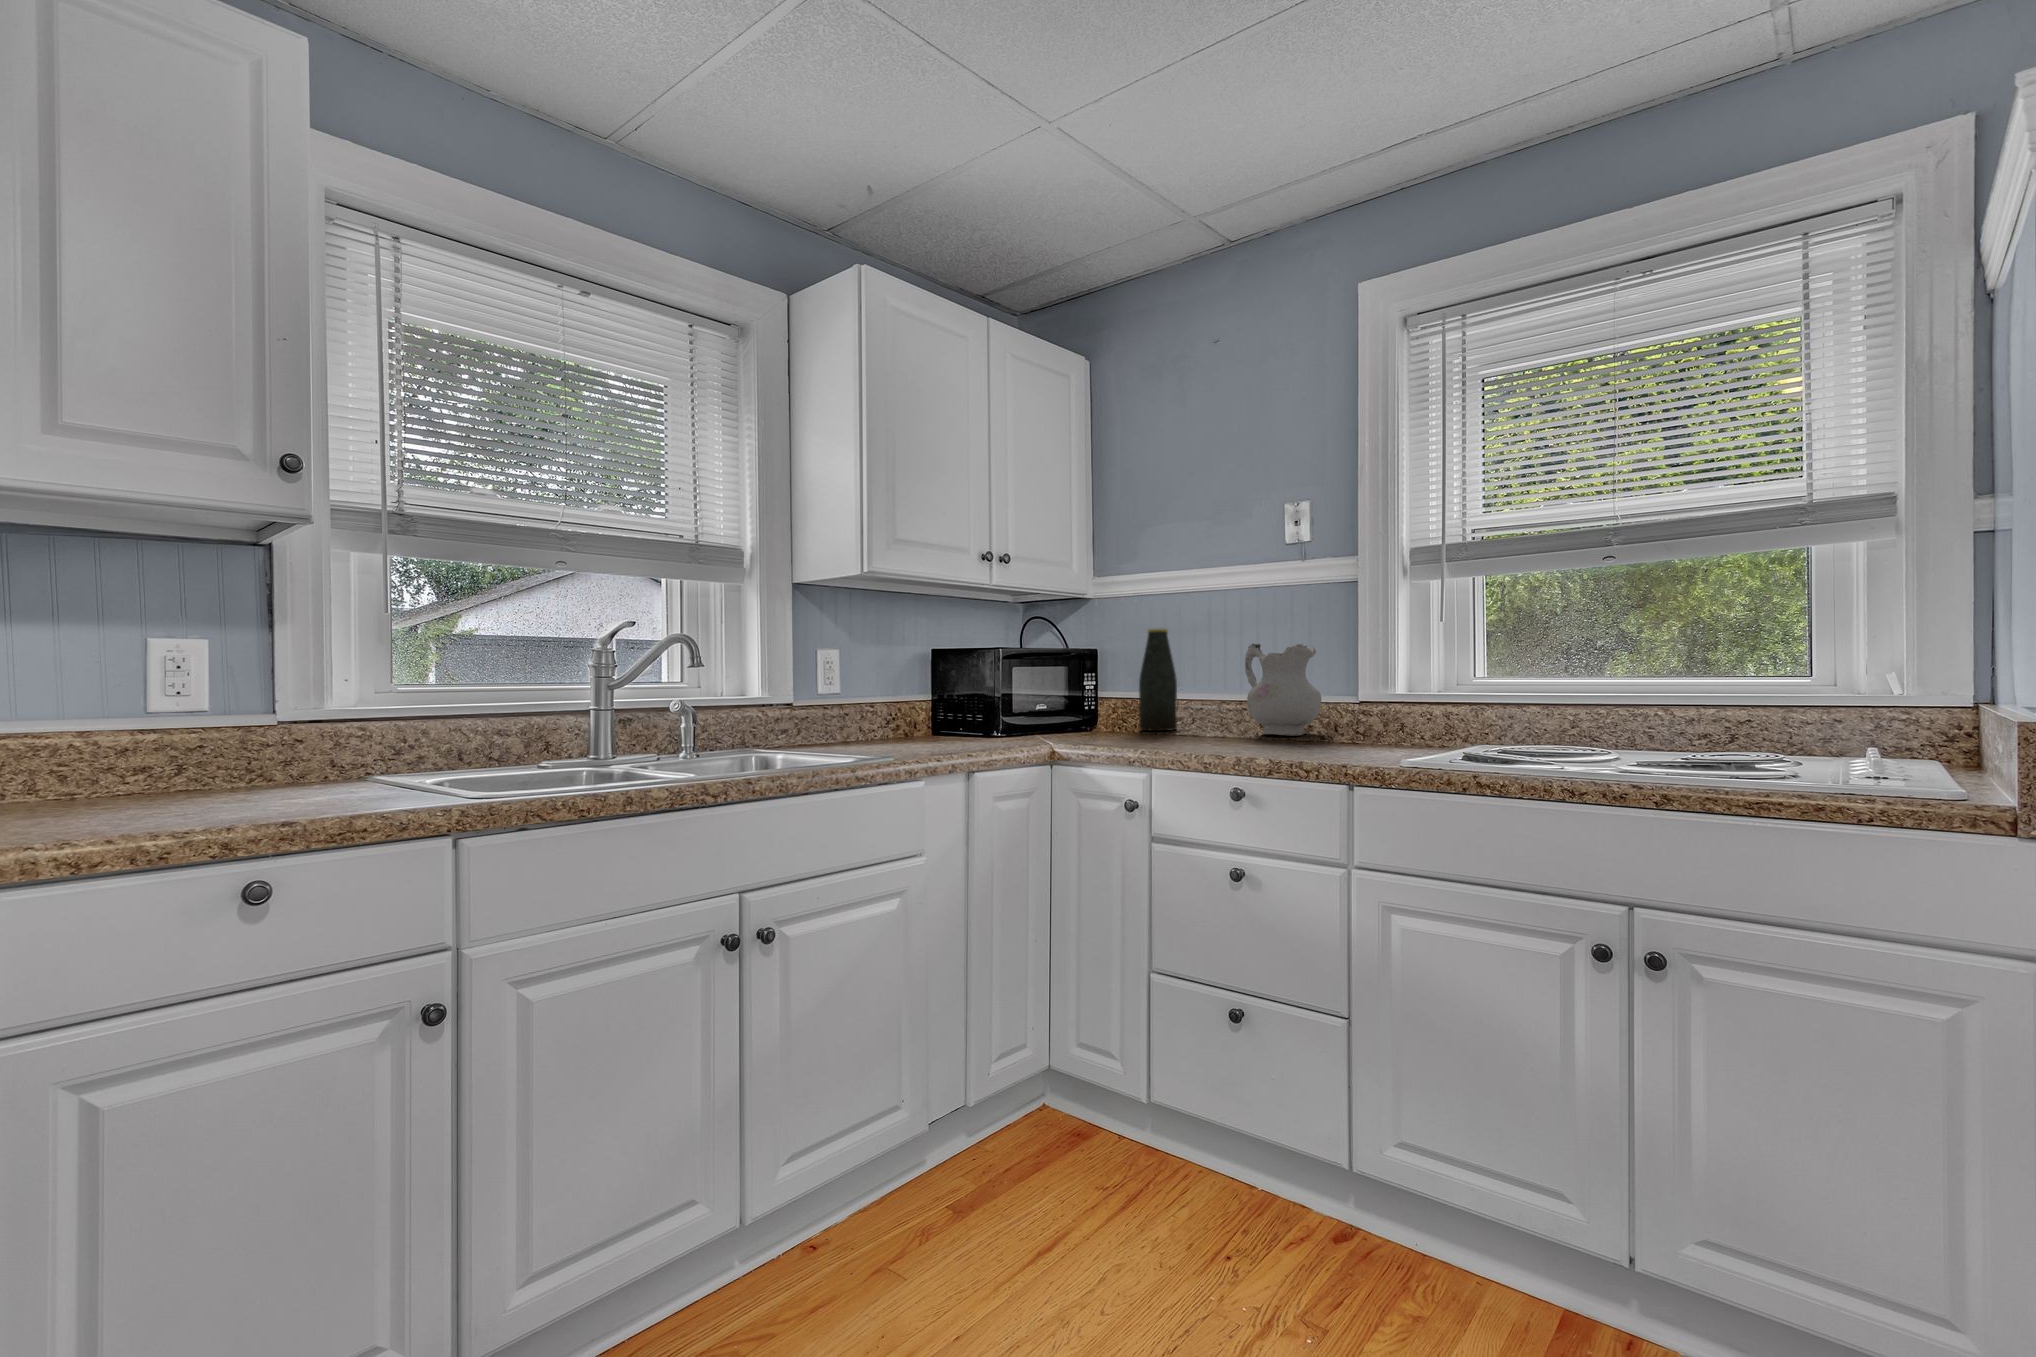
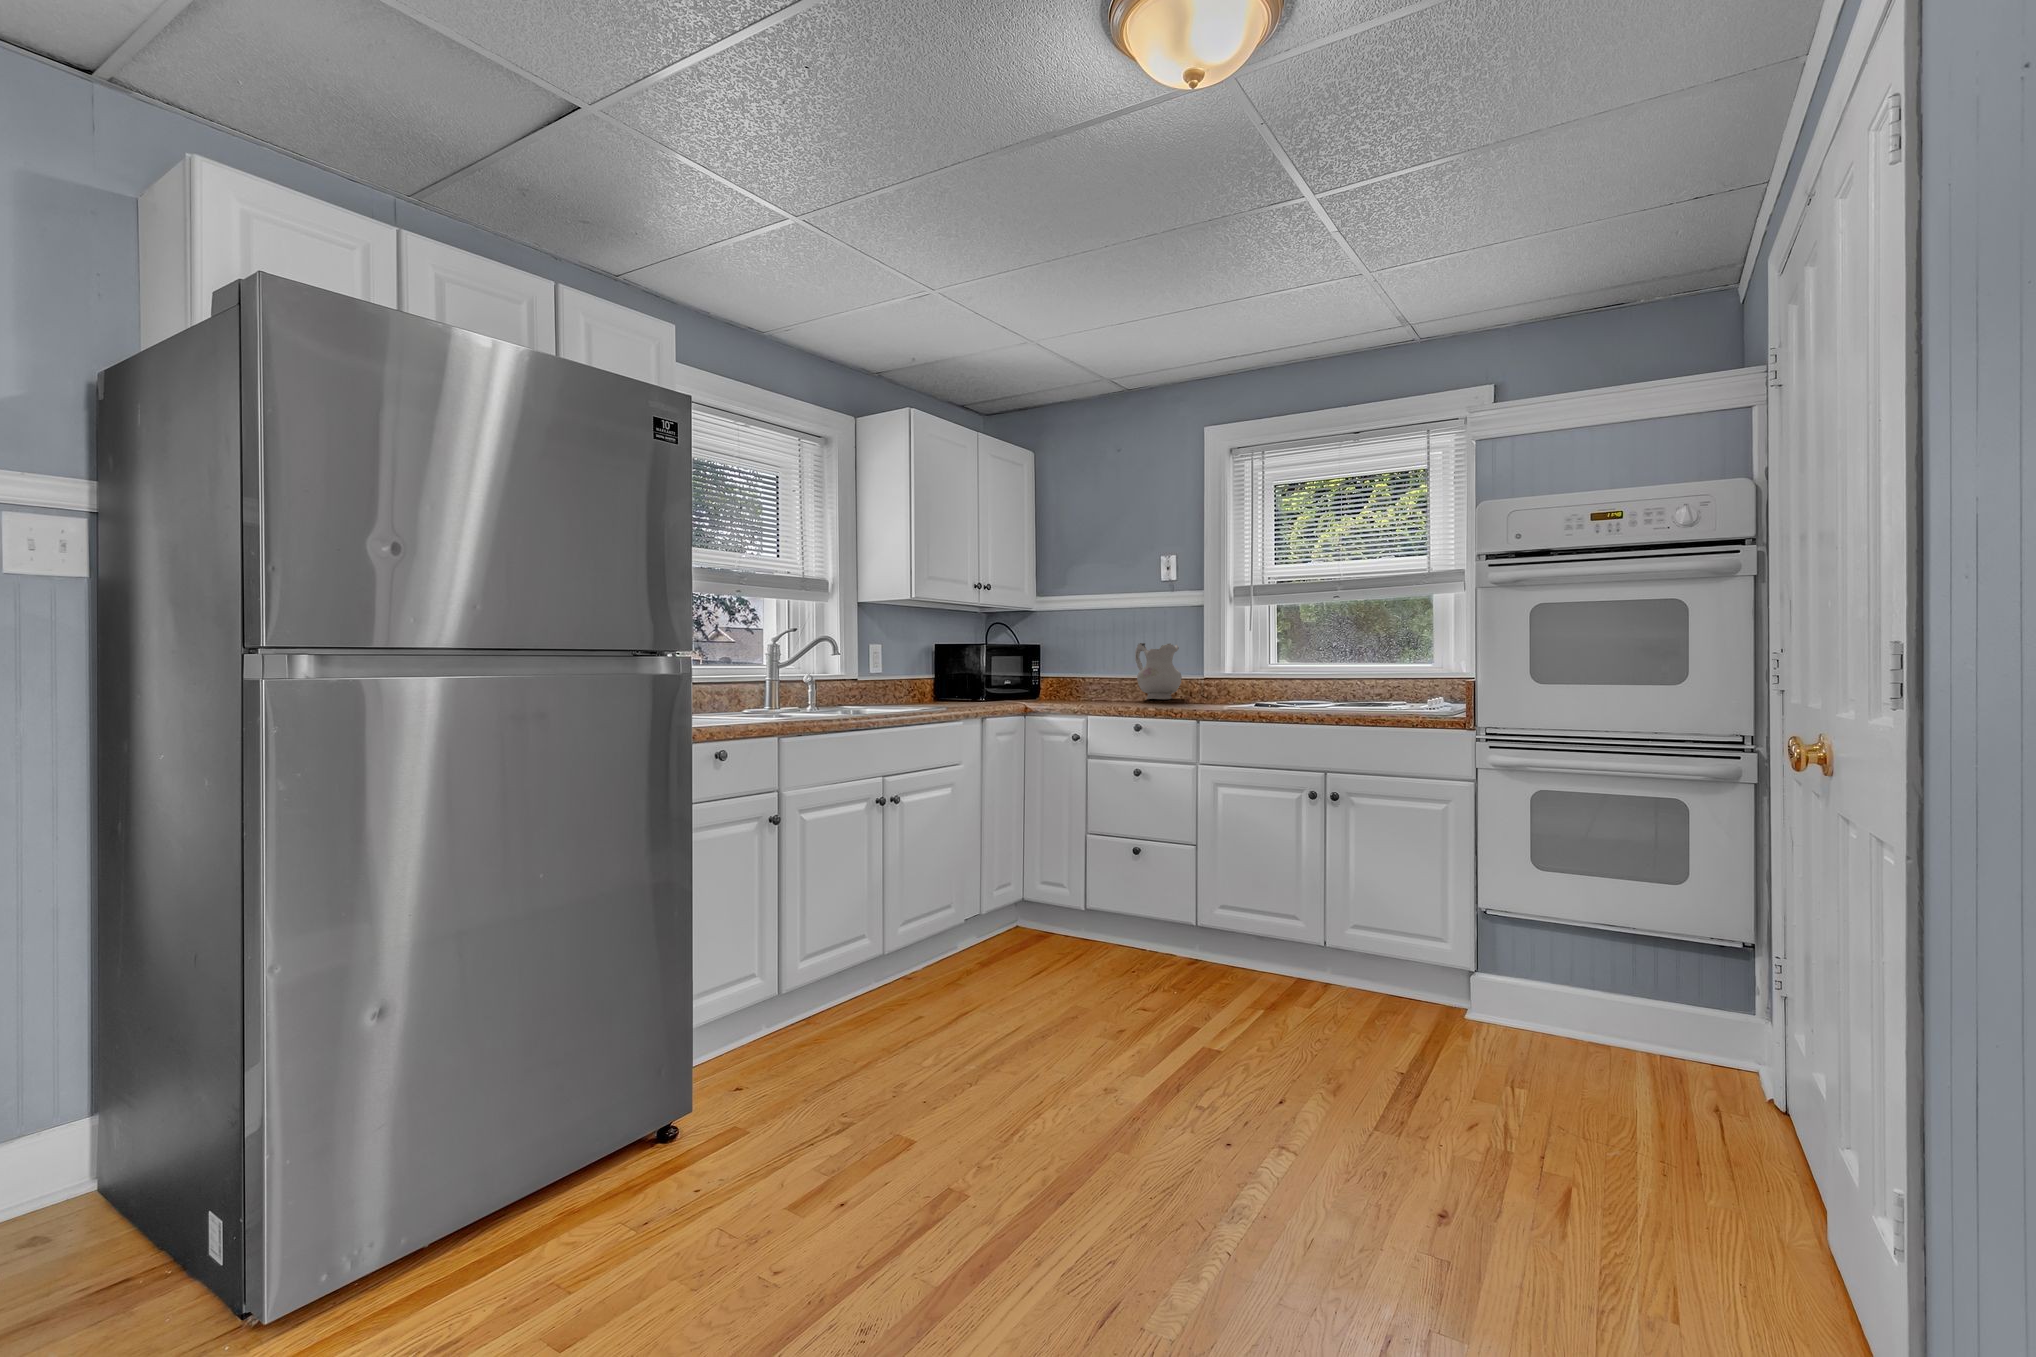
bottle: present [1139,629,1177,731] -> none [1067,633,1091,698]

